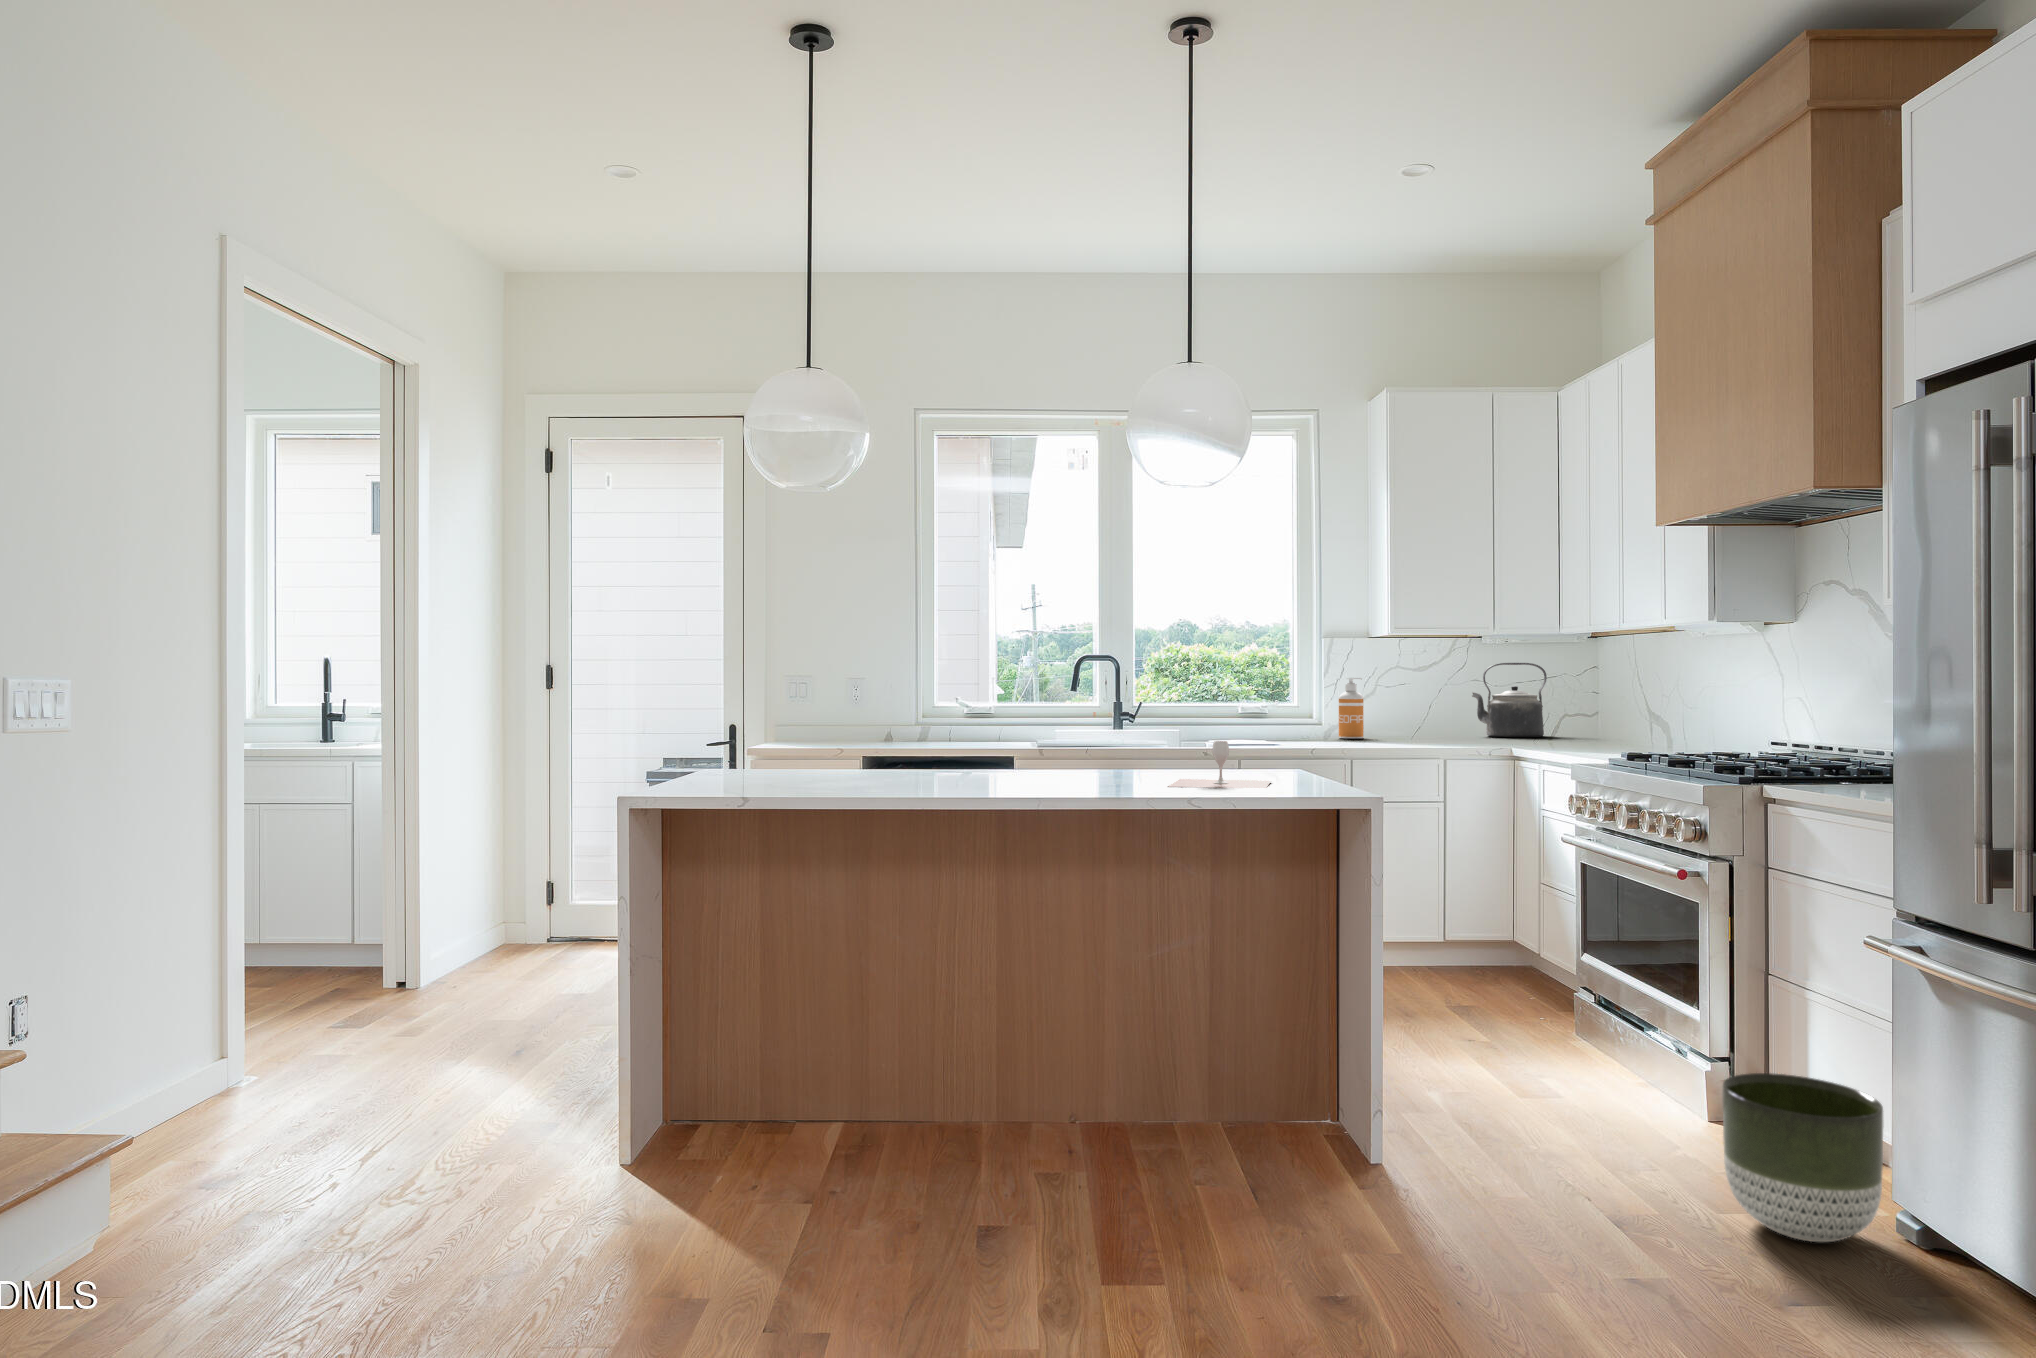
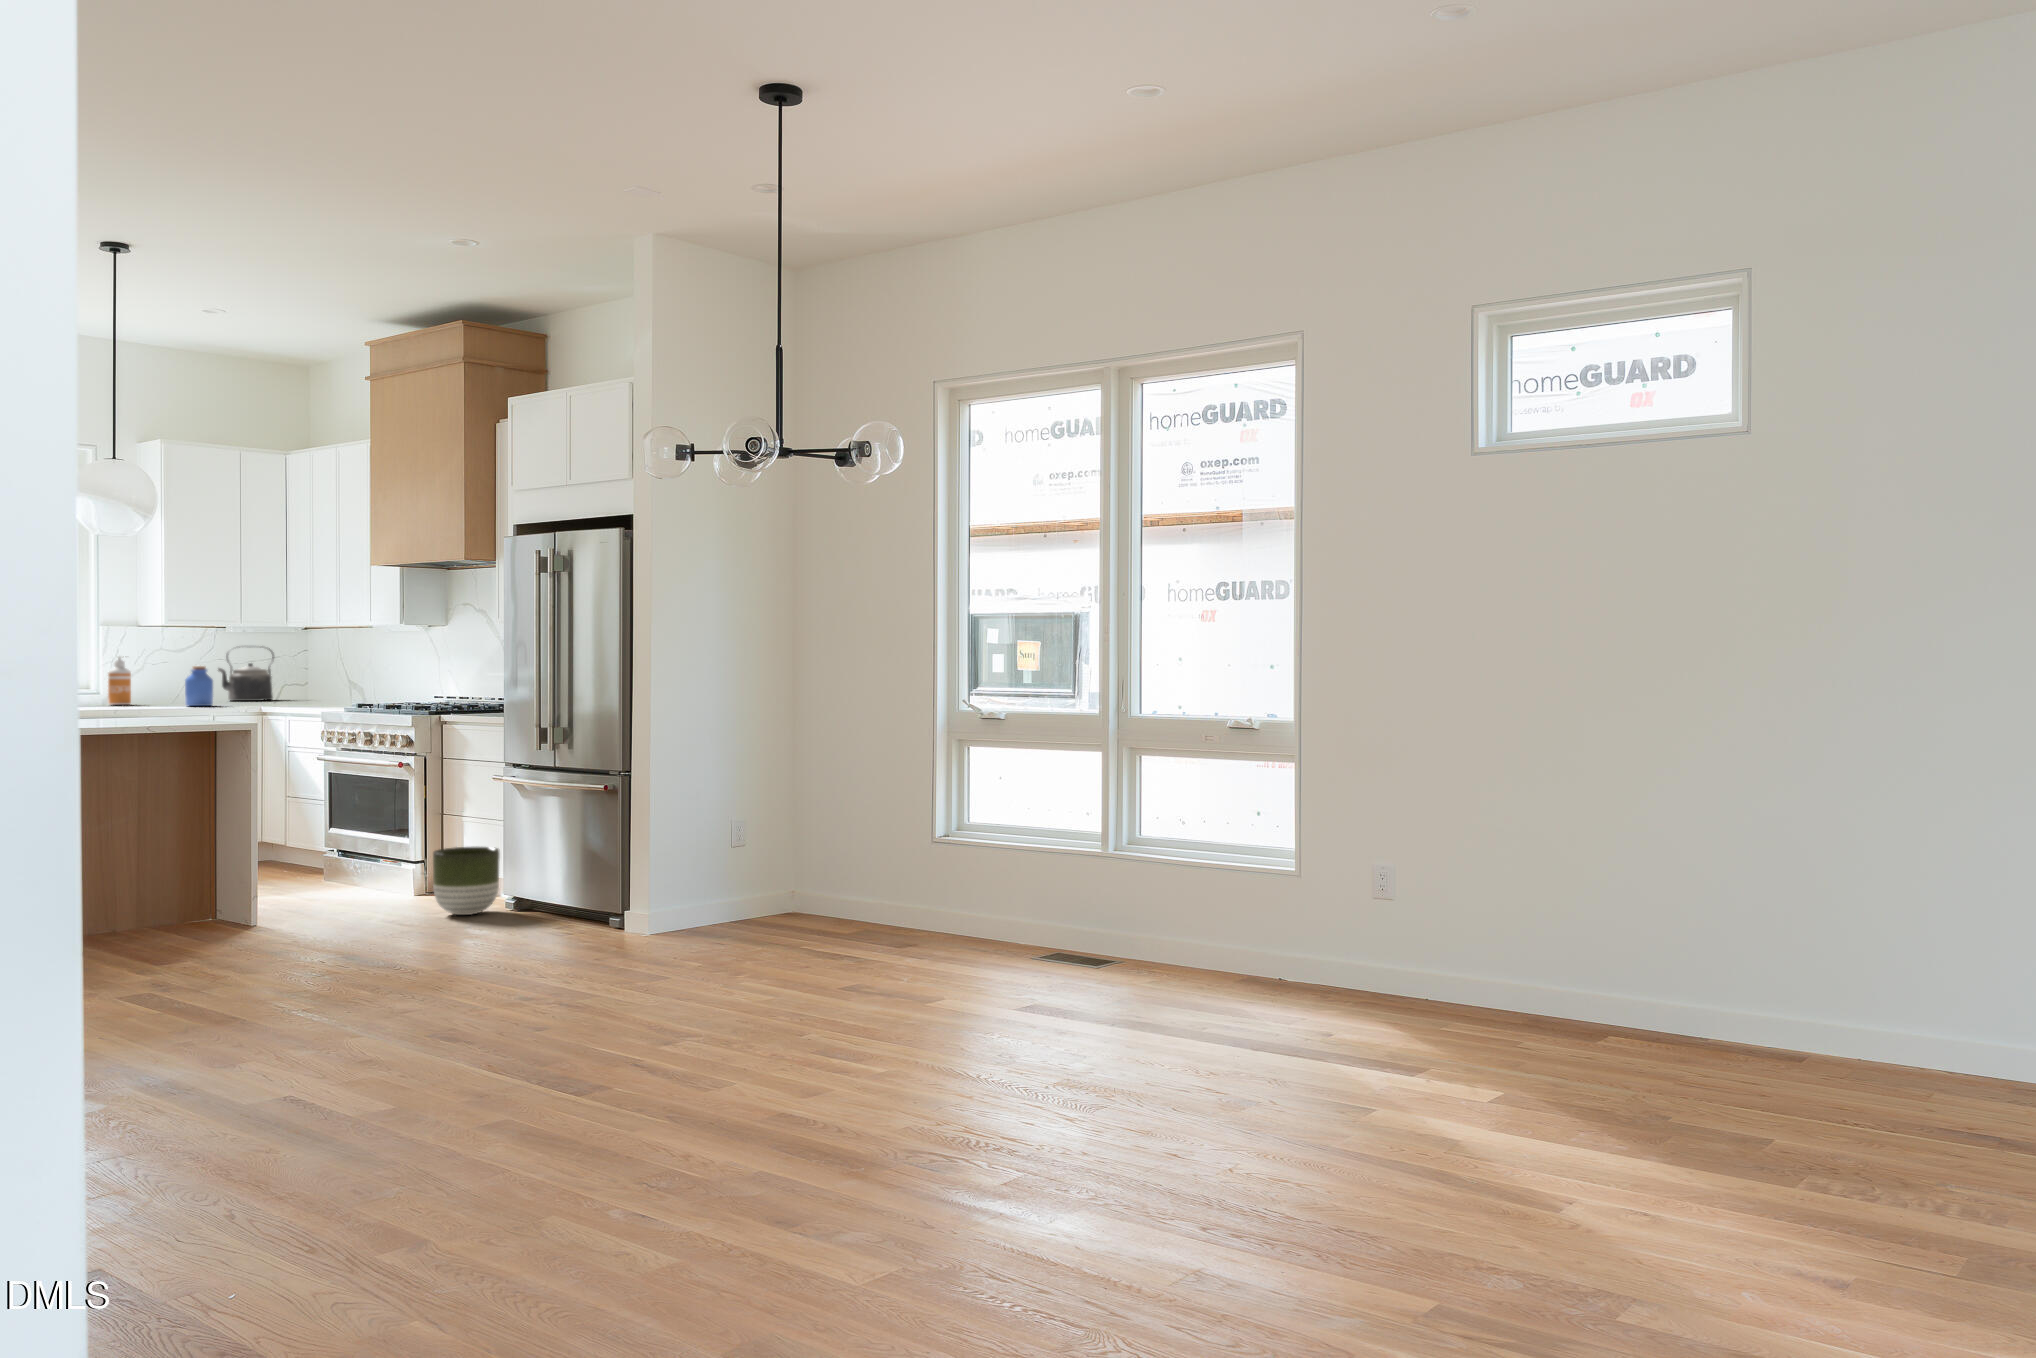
jar: none [1409,691,1445,745] -> present [185,666,213,706]
wine glass: present [1168,741,1271,788] -> none [112,696,189,723]

